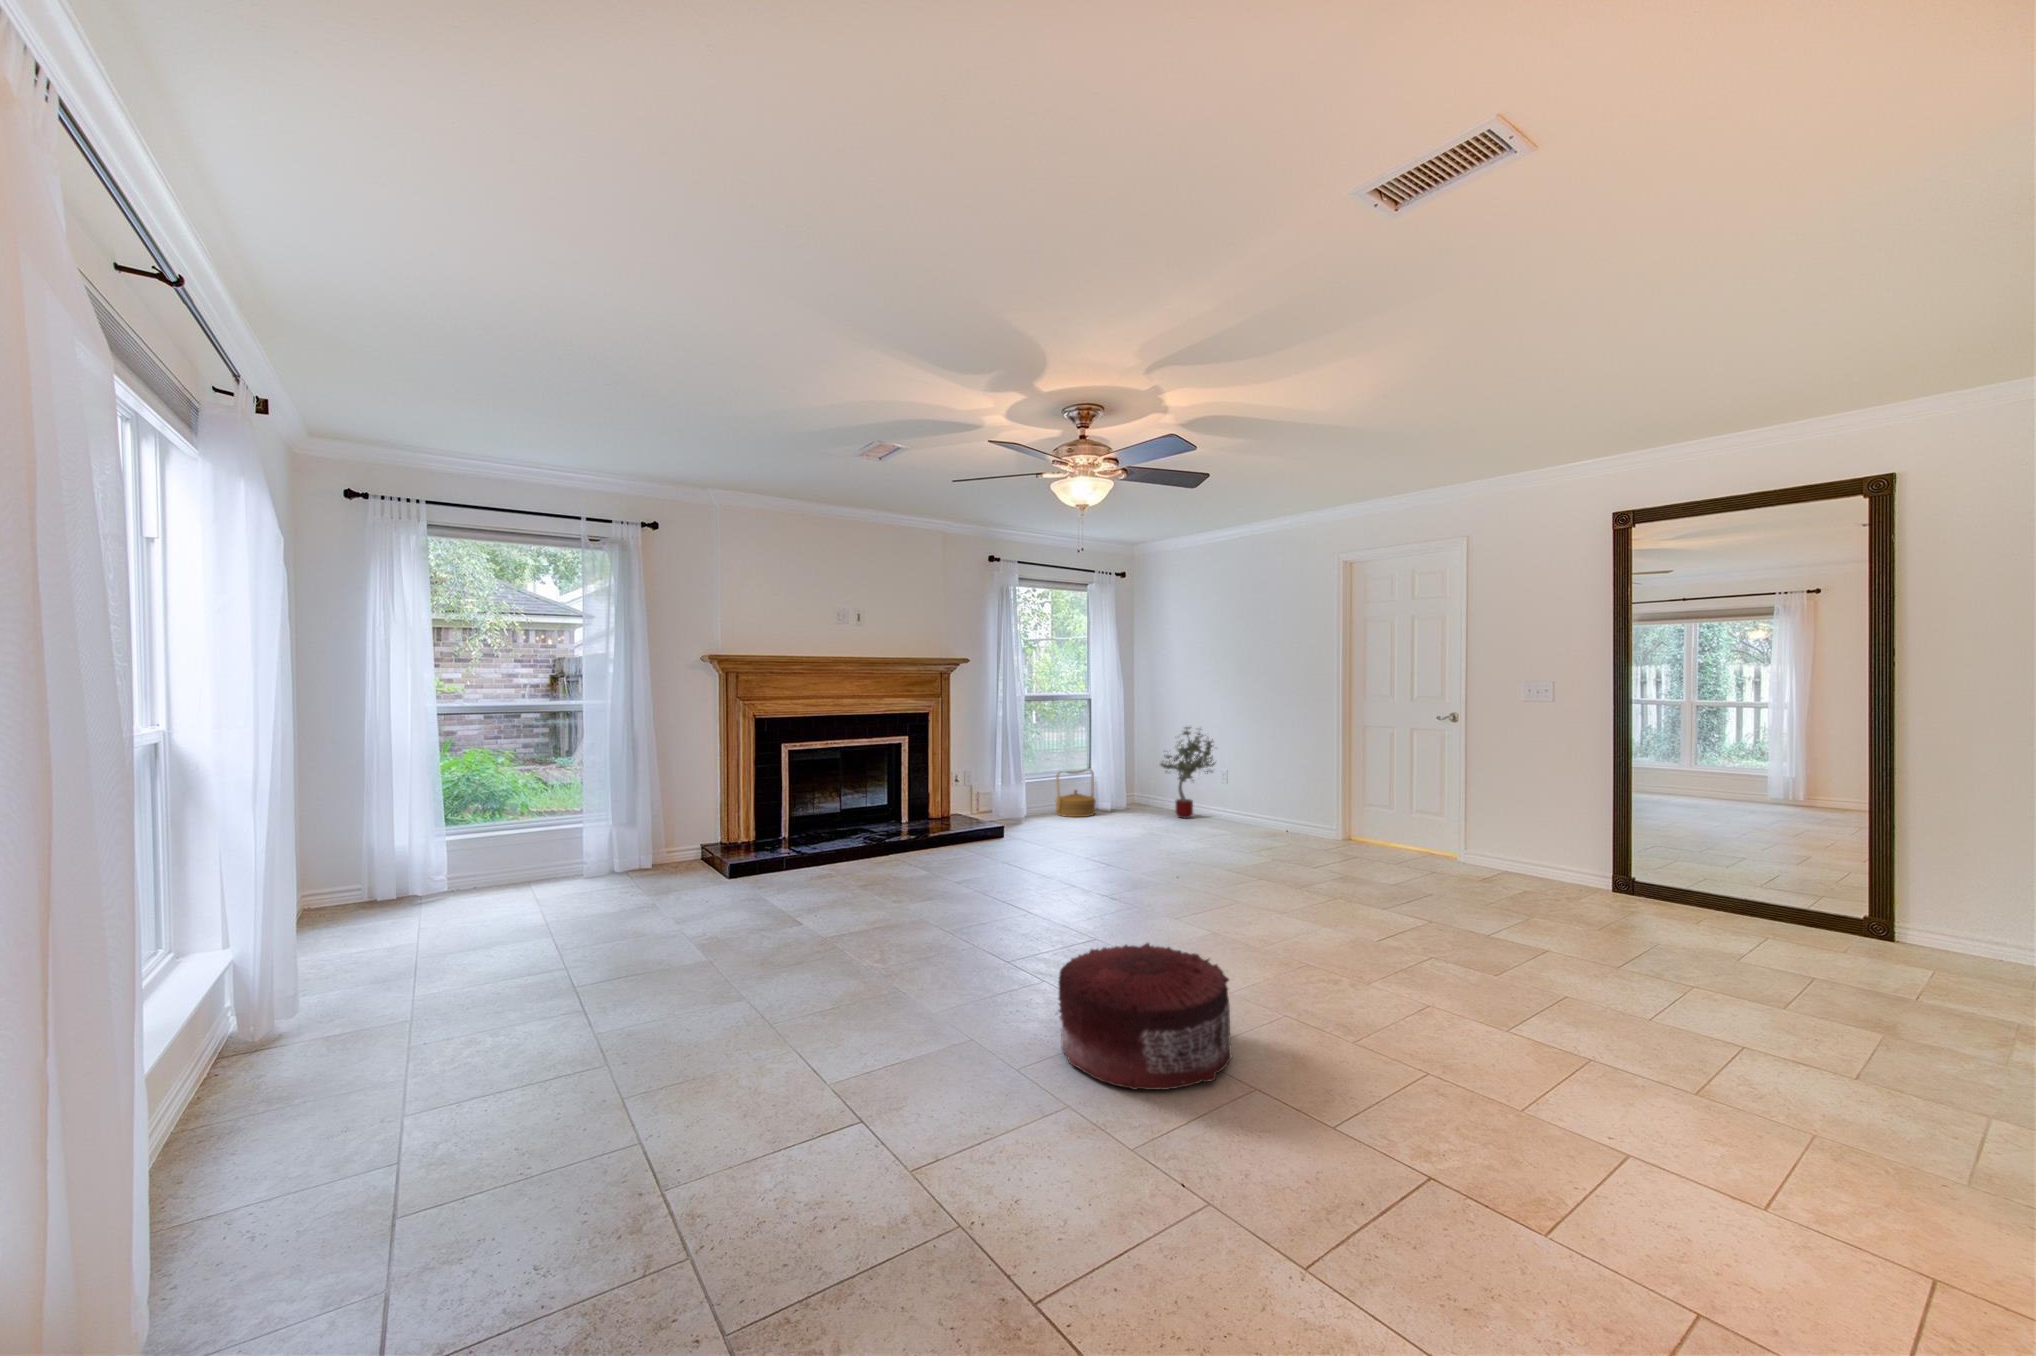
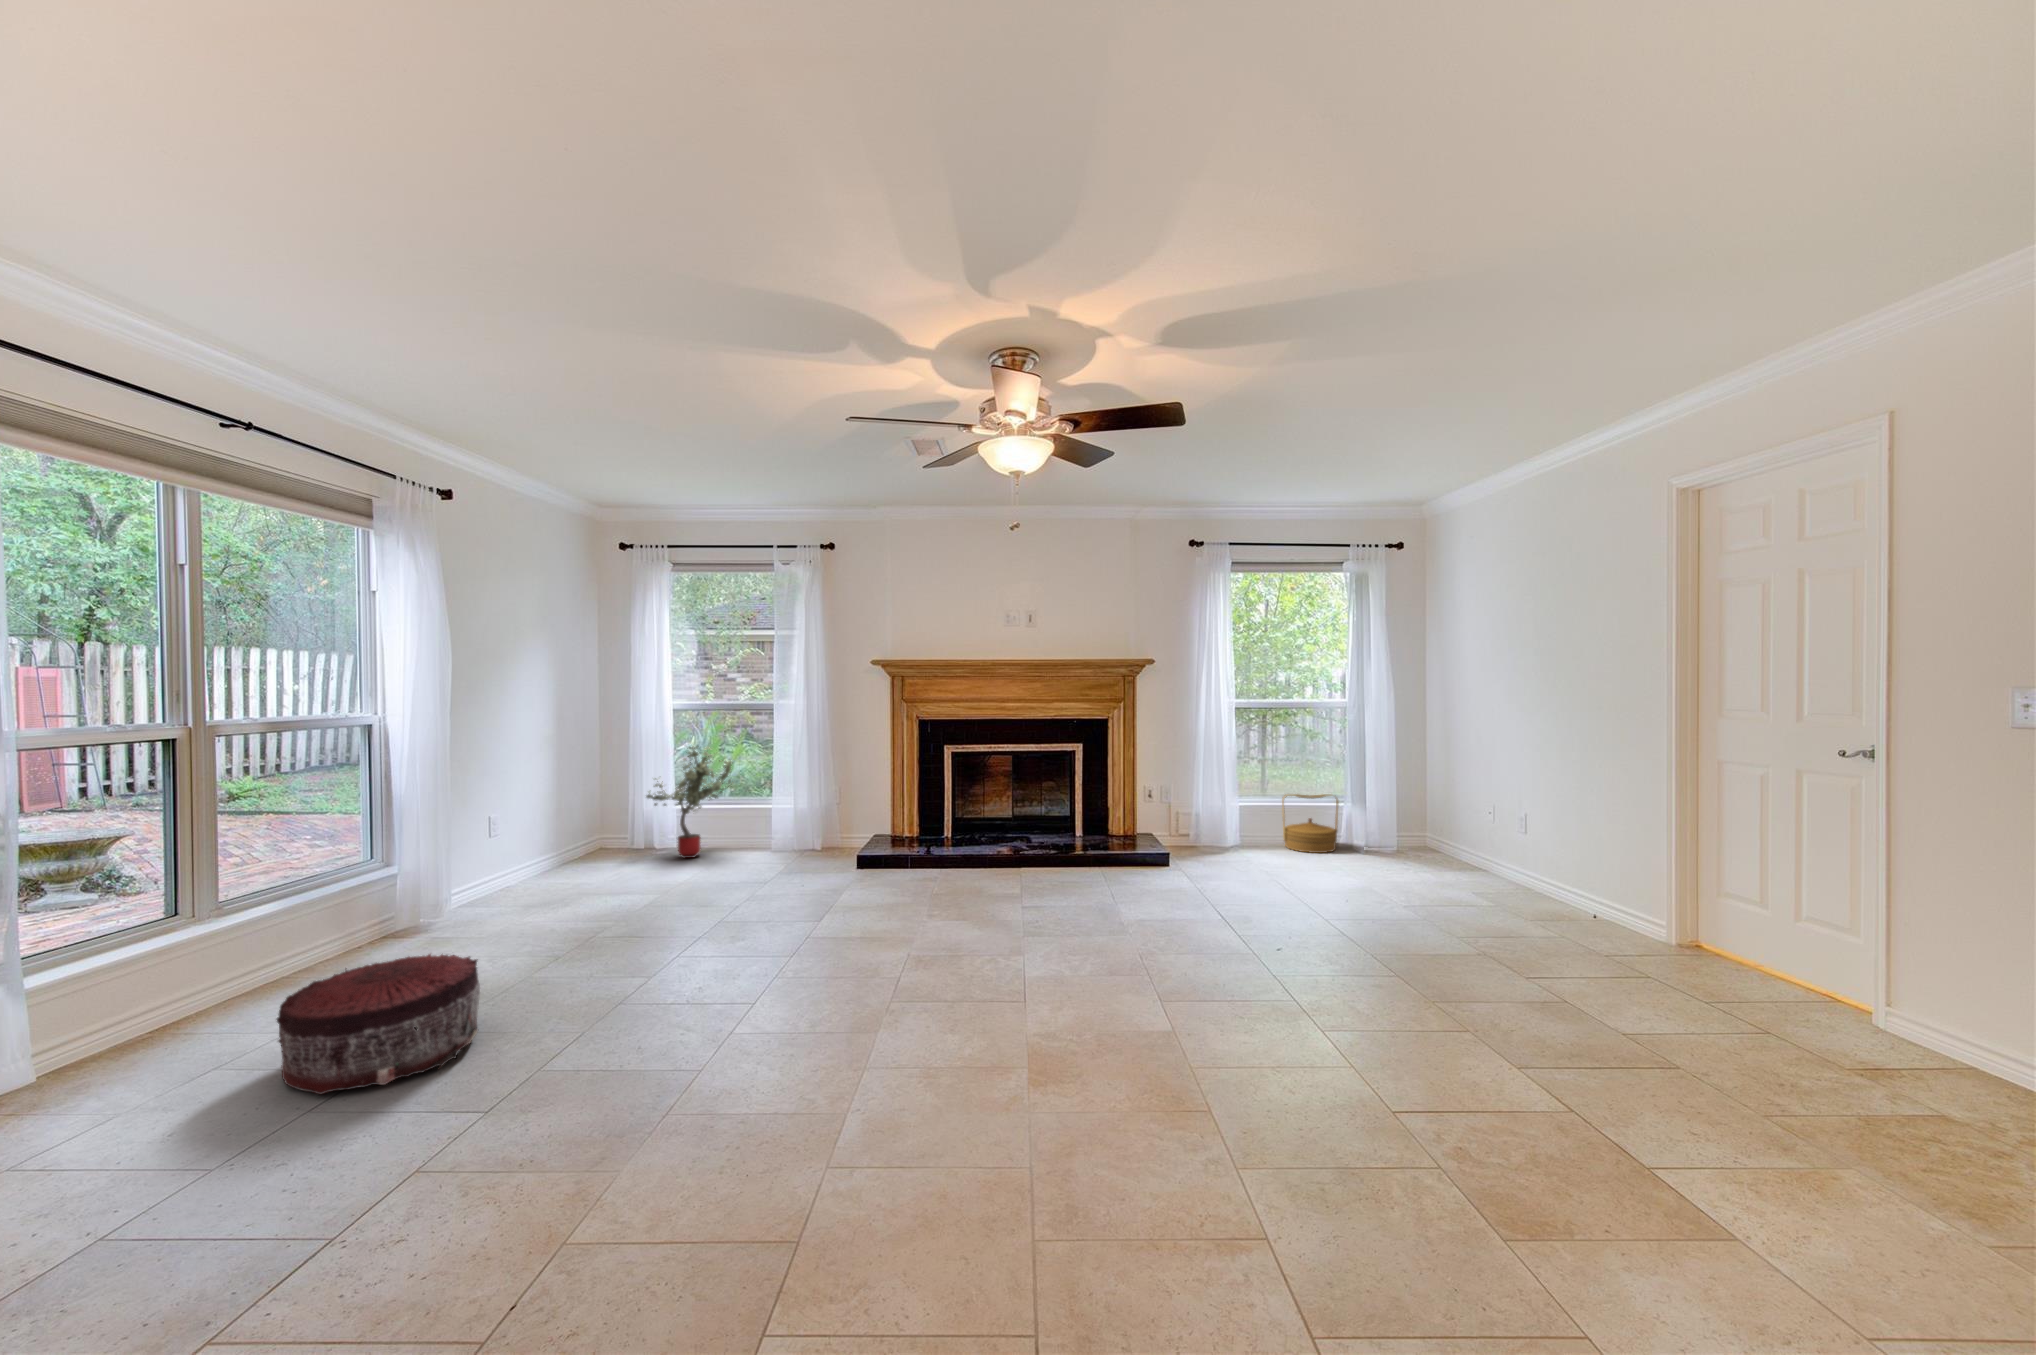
potted tree: present [1160,727,1216,818] -> present [646,746,733,858]
pouf: present [1058,943,1232,1090] -> present [277,954,480,1094]

